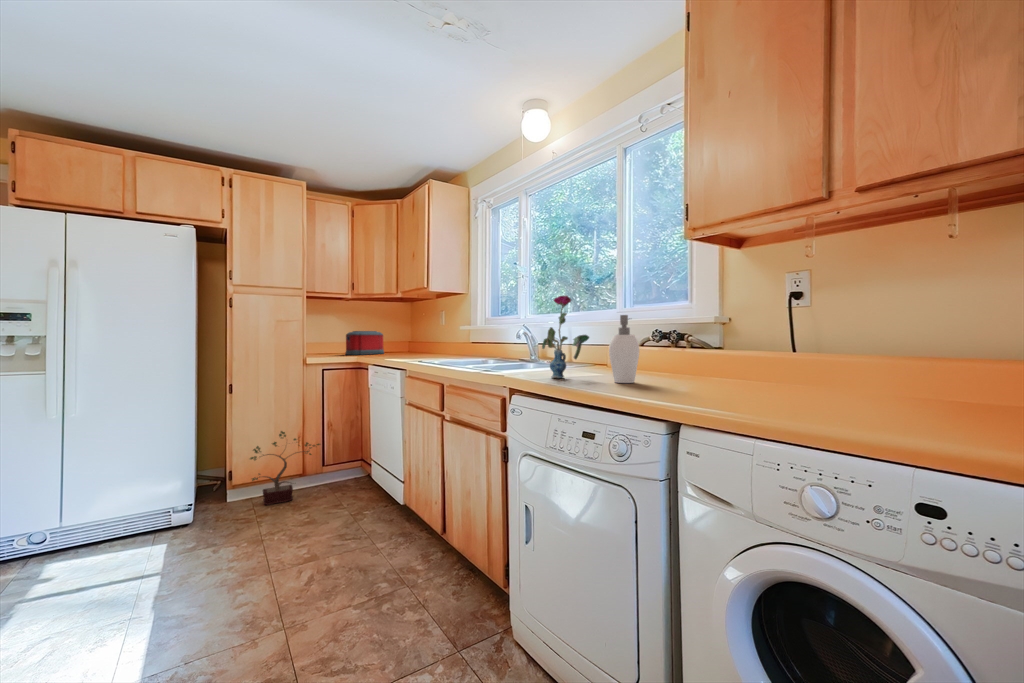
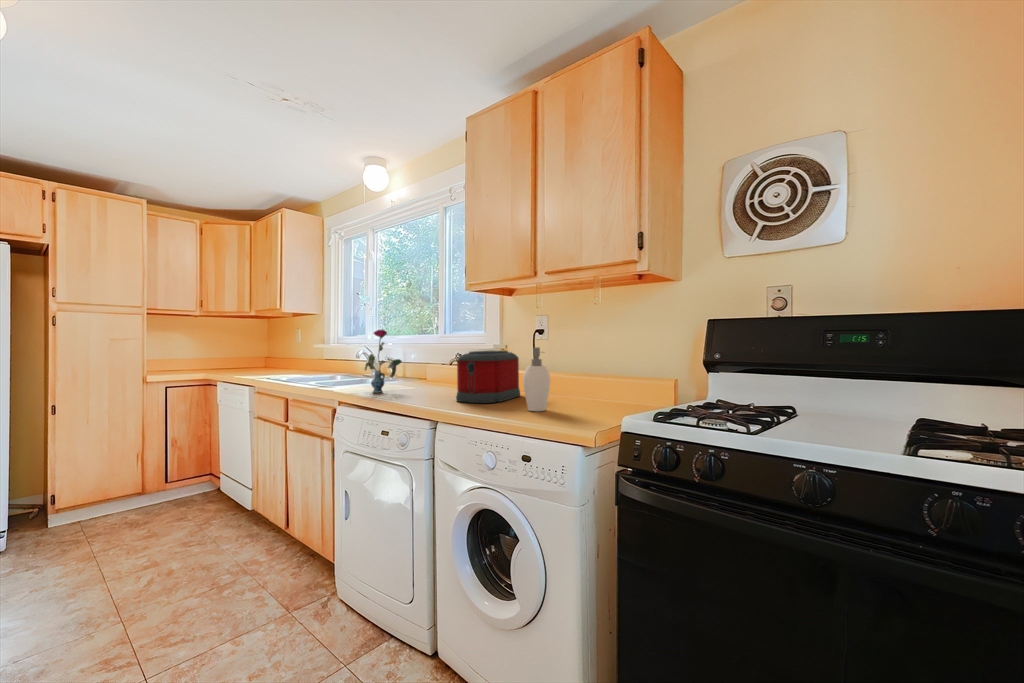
soap dispenser: present [609,315,639,383] -> present [523,347,550,411]
toaster: present [345,331,384,355] -> present [456,351,520,403]
potted plant: present [250,431,320,505] -> none [76,450,164,527]

